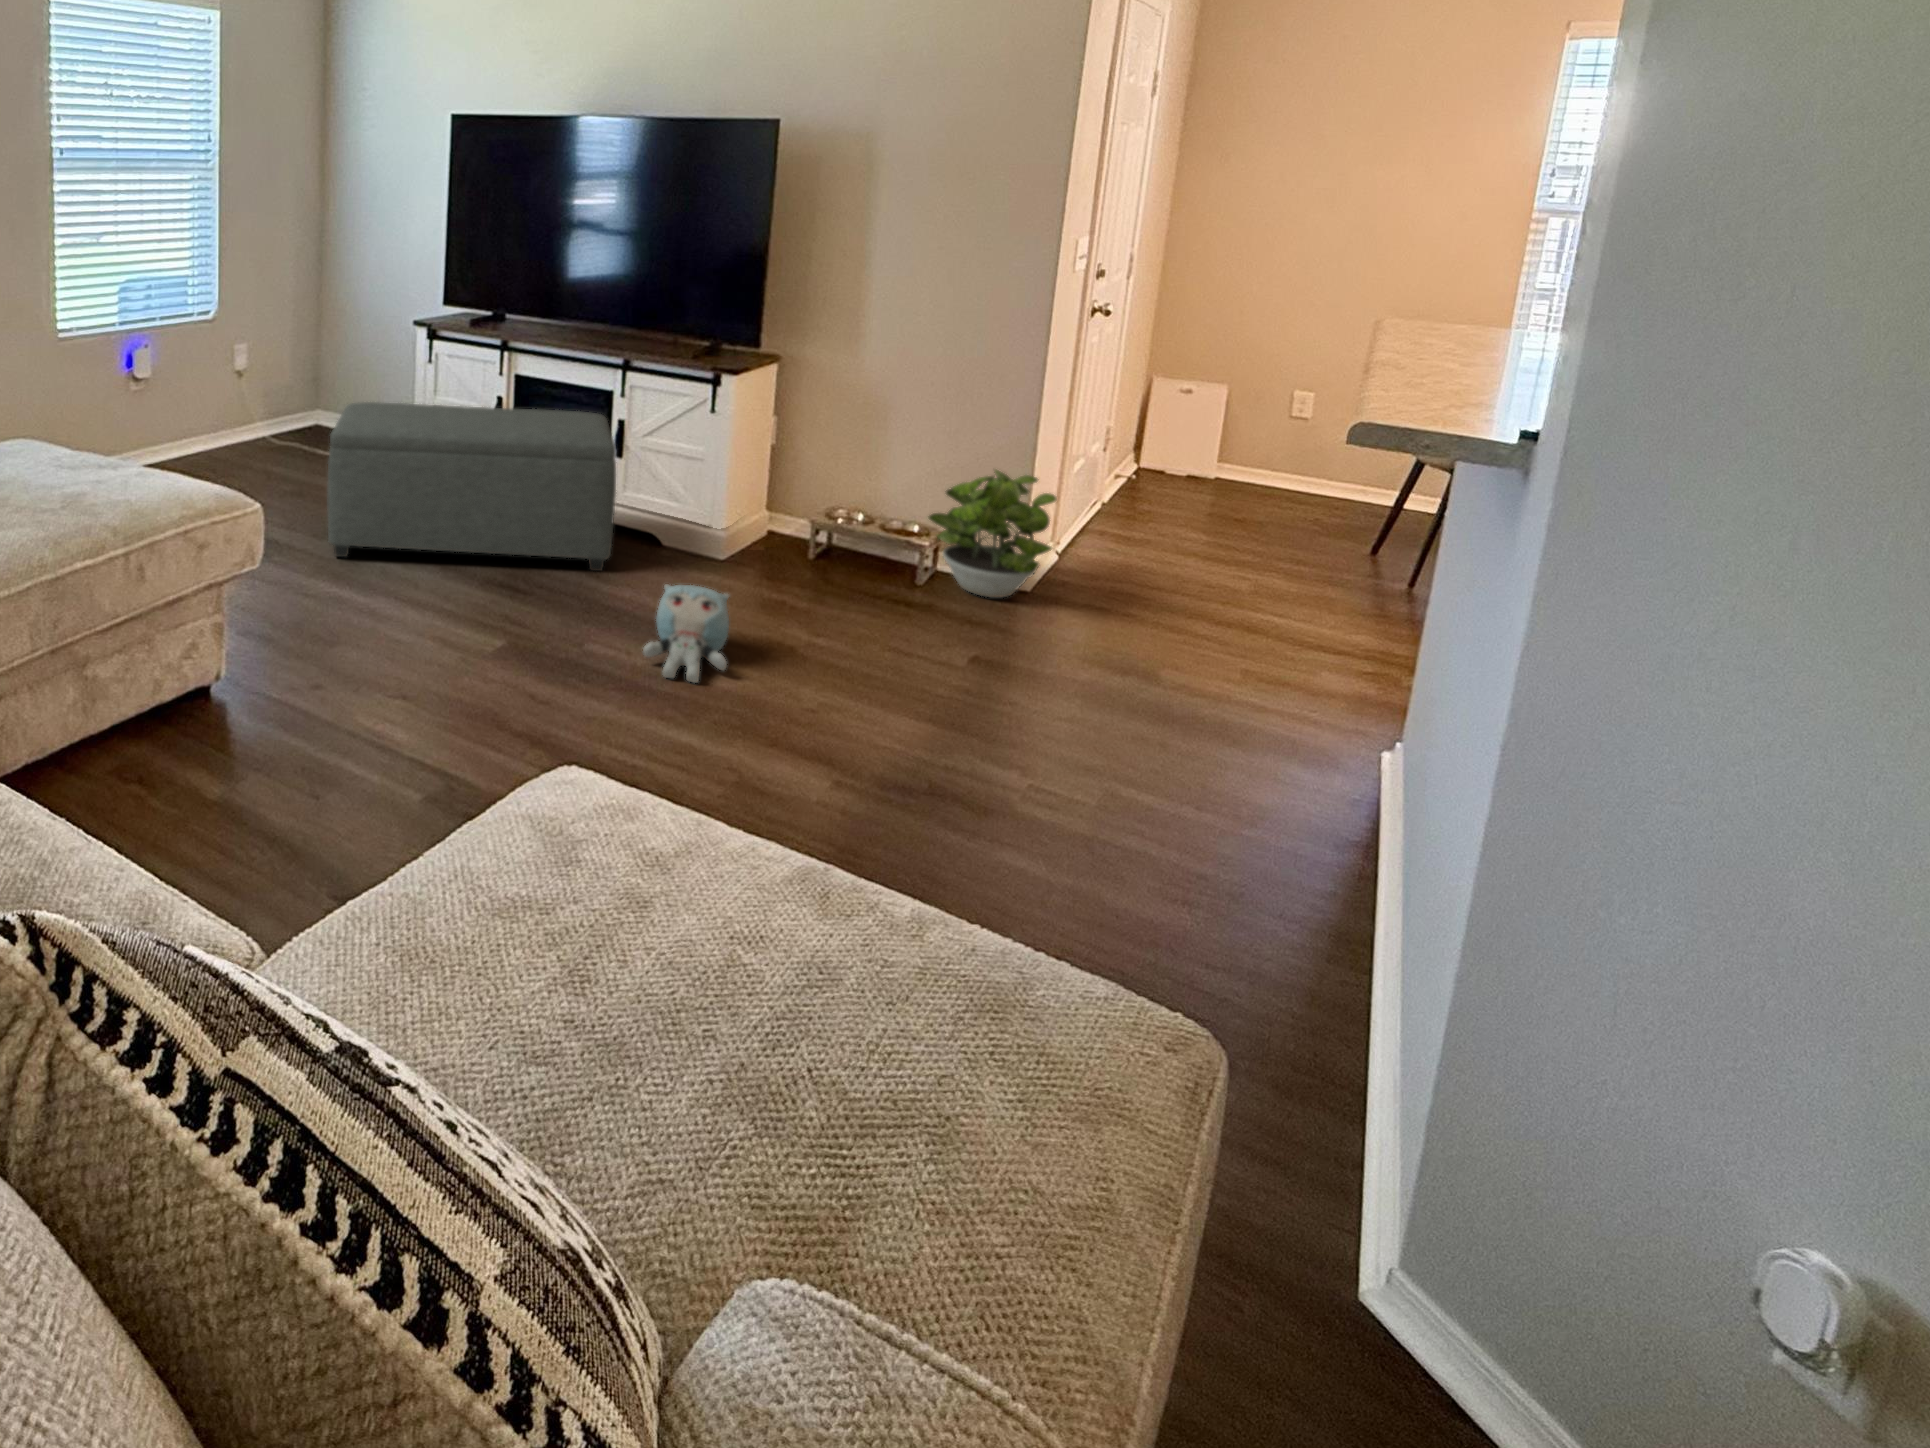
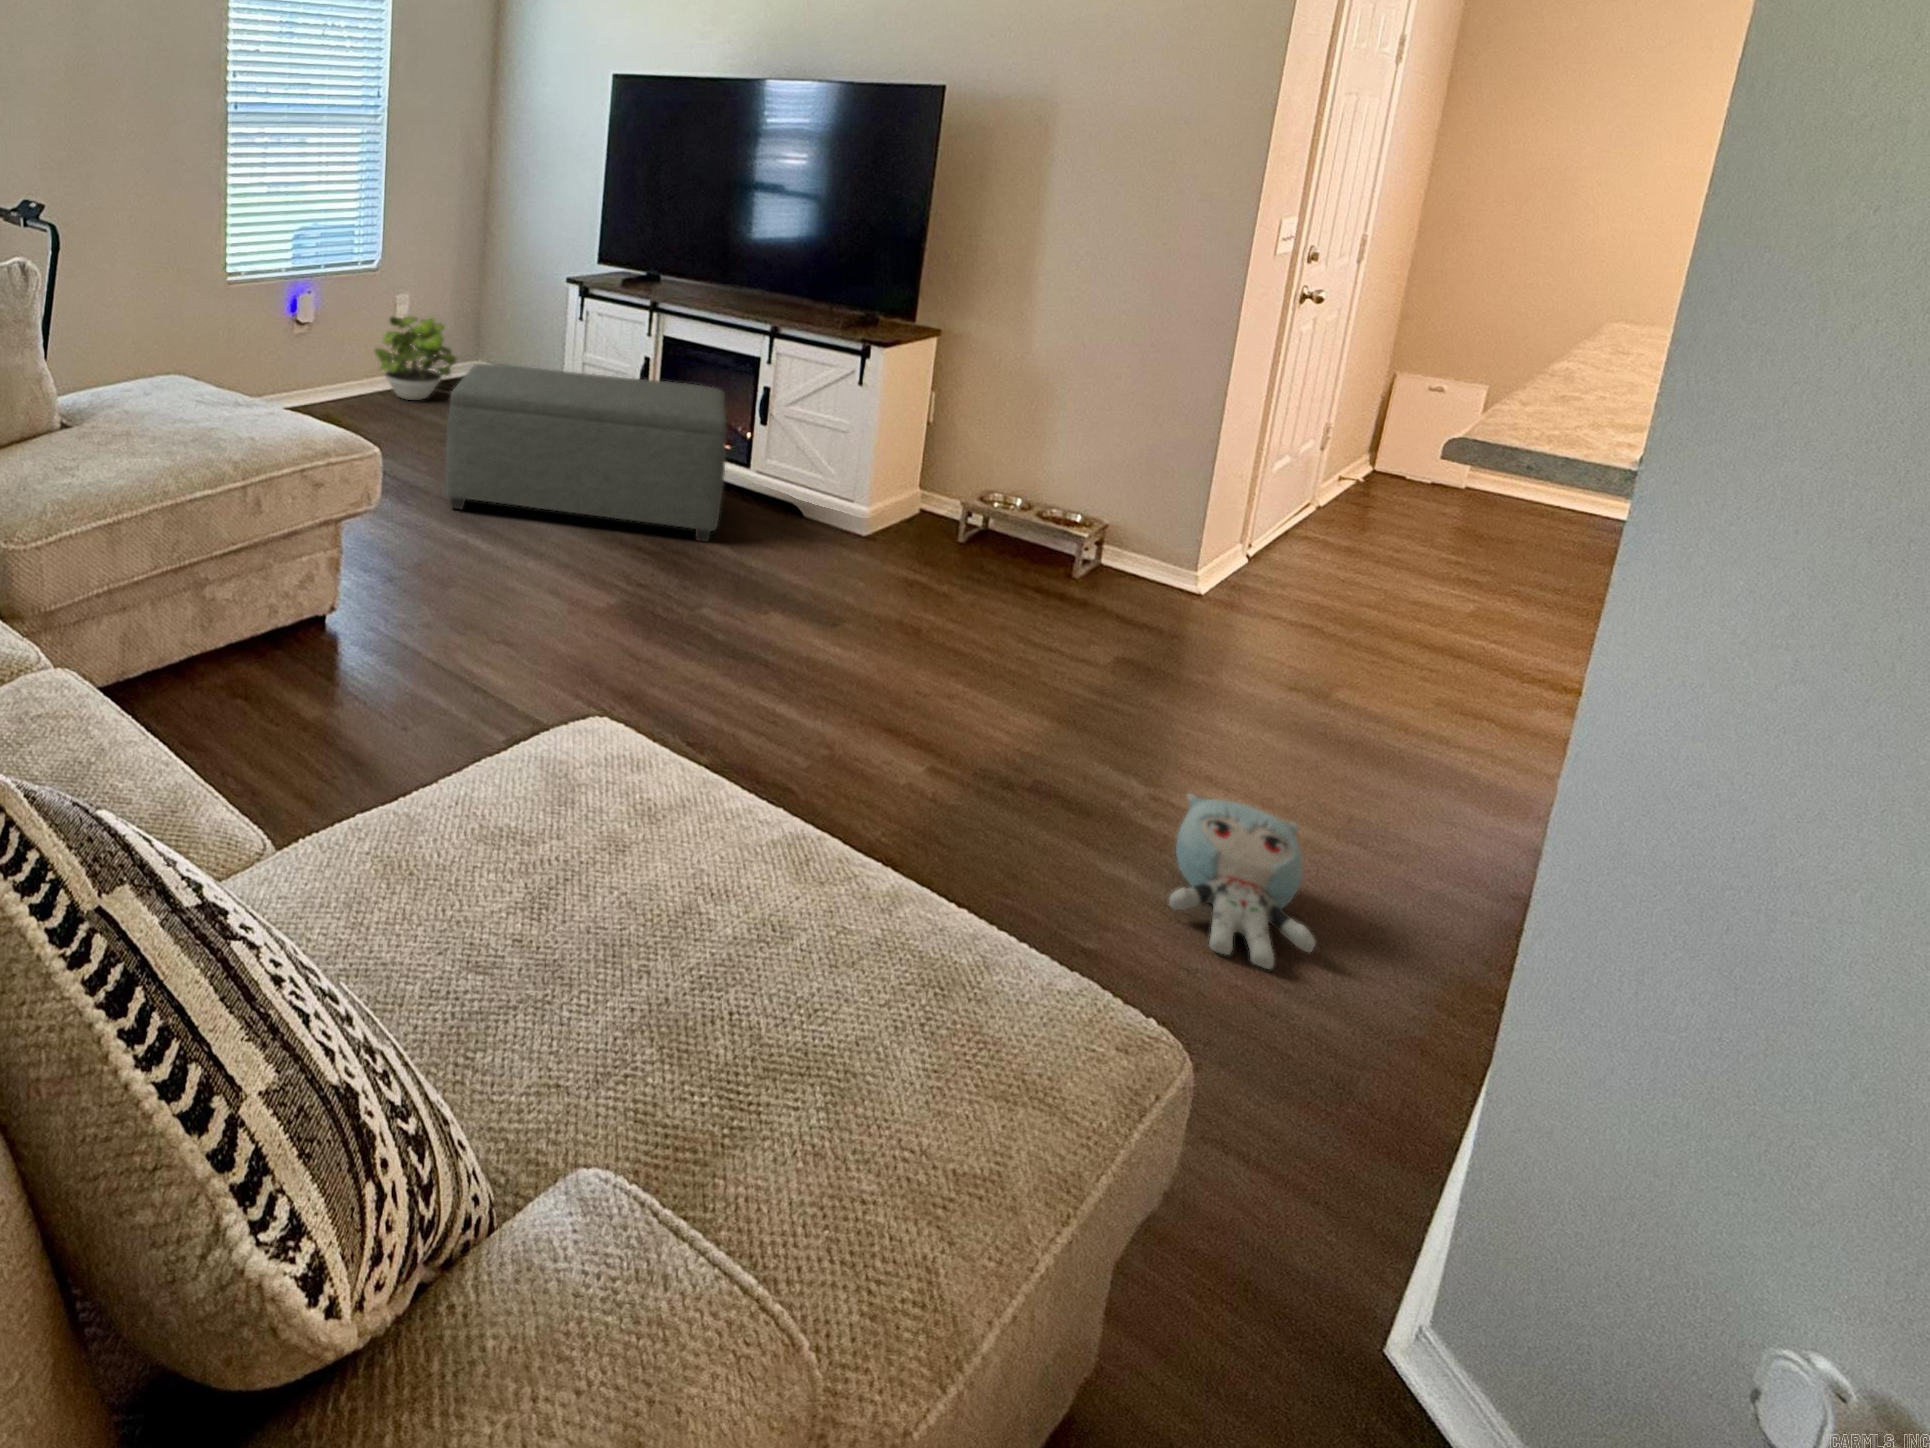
potted plant: present [929,470,1057,598] -> present [375,316,456,400]
plush toy: present [643,585,729,683] -> present [1169,793,1315,969]

